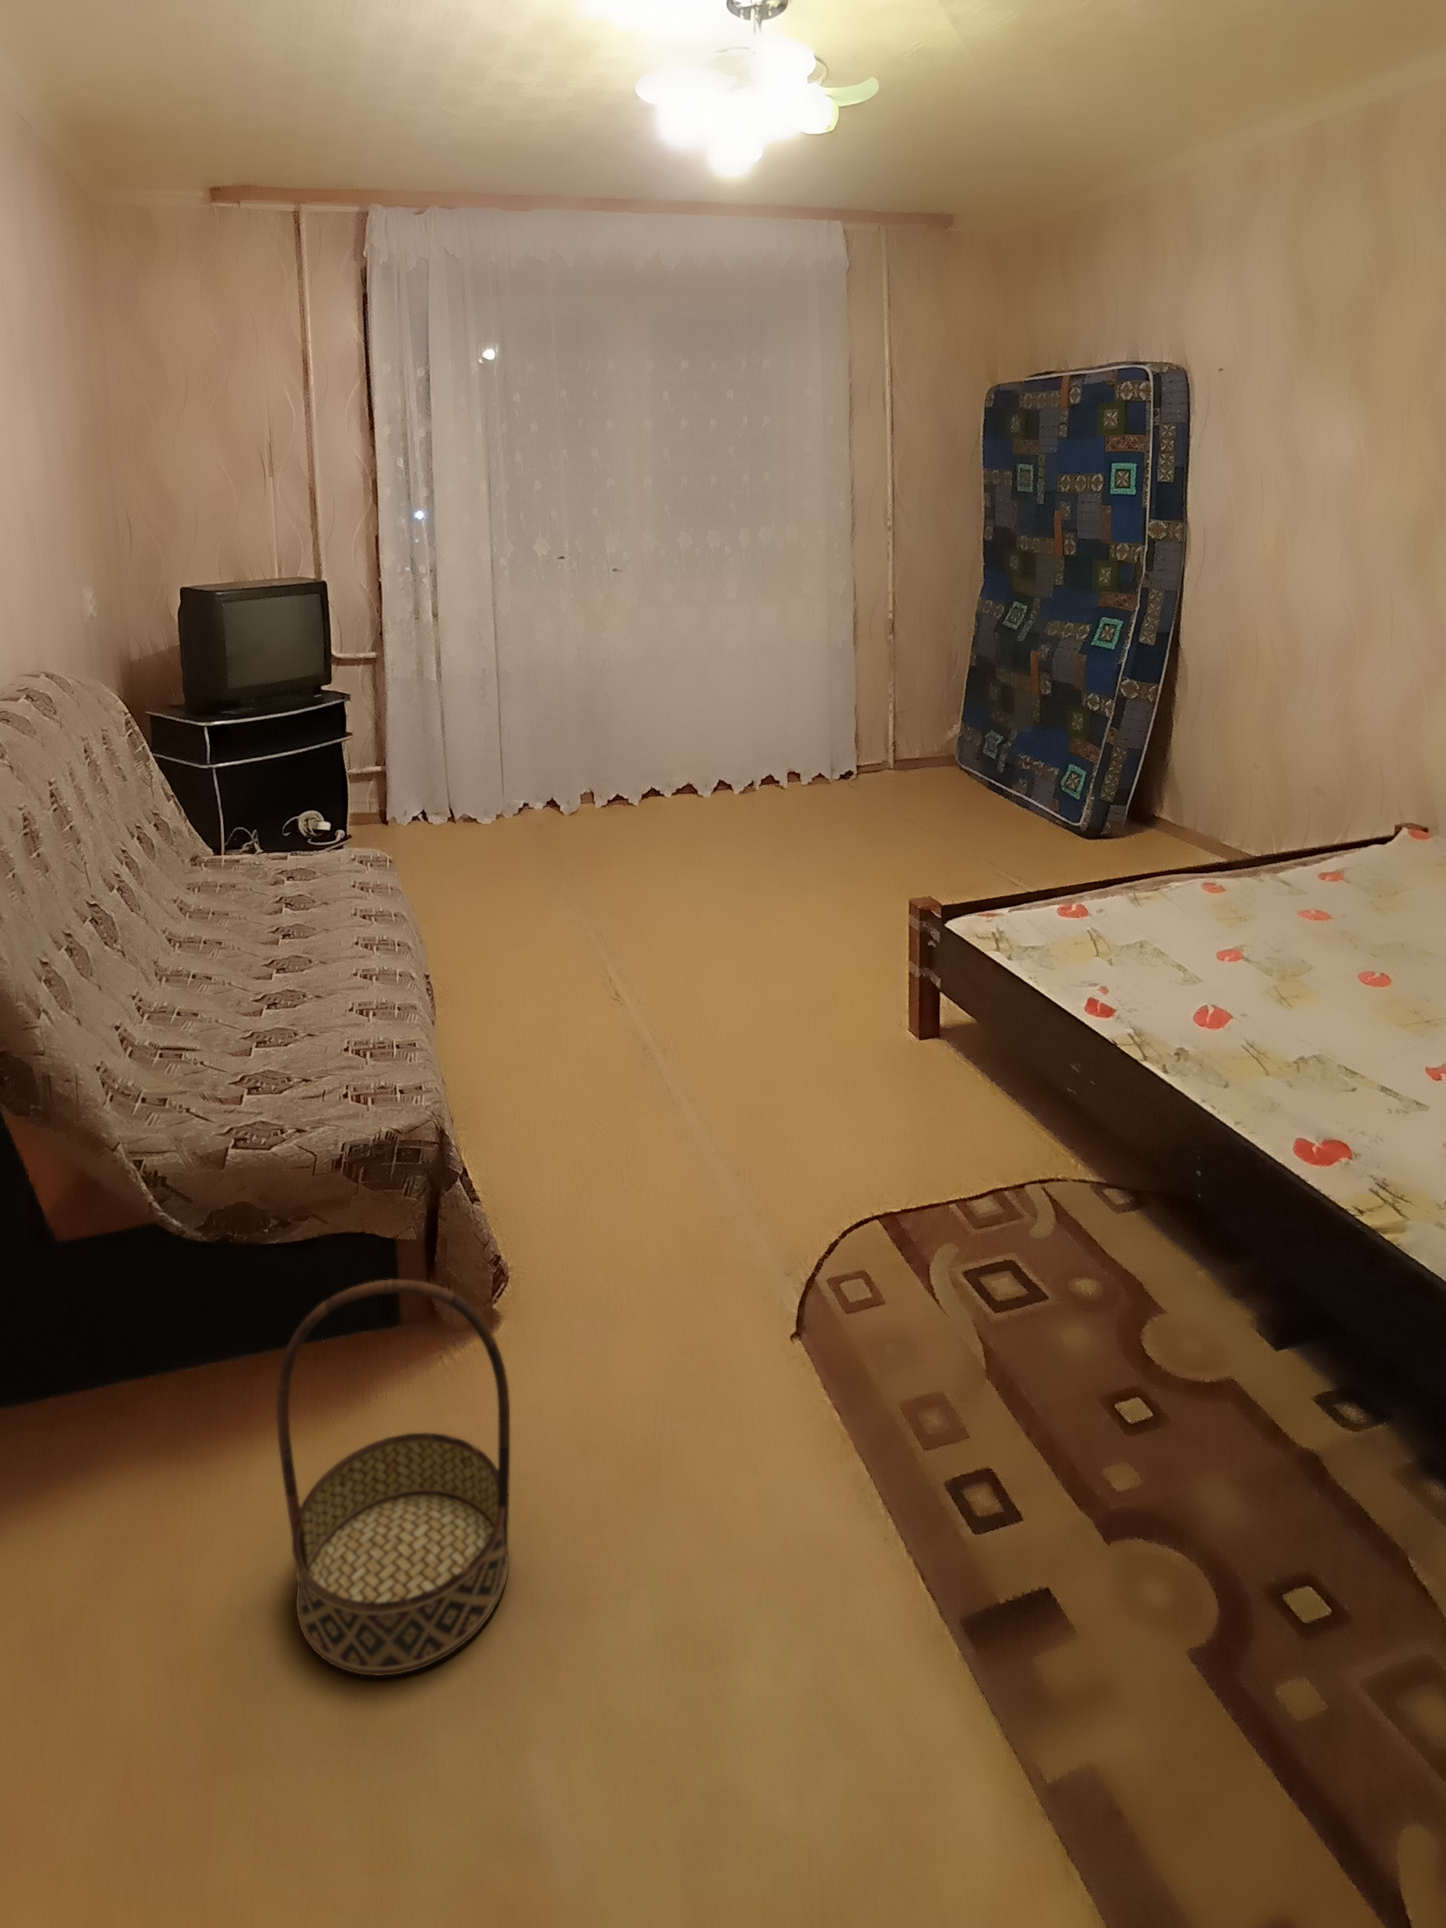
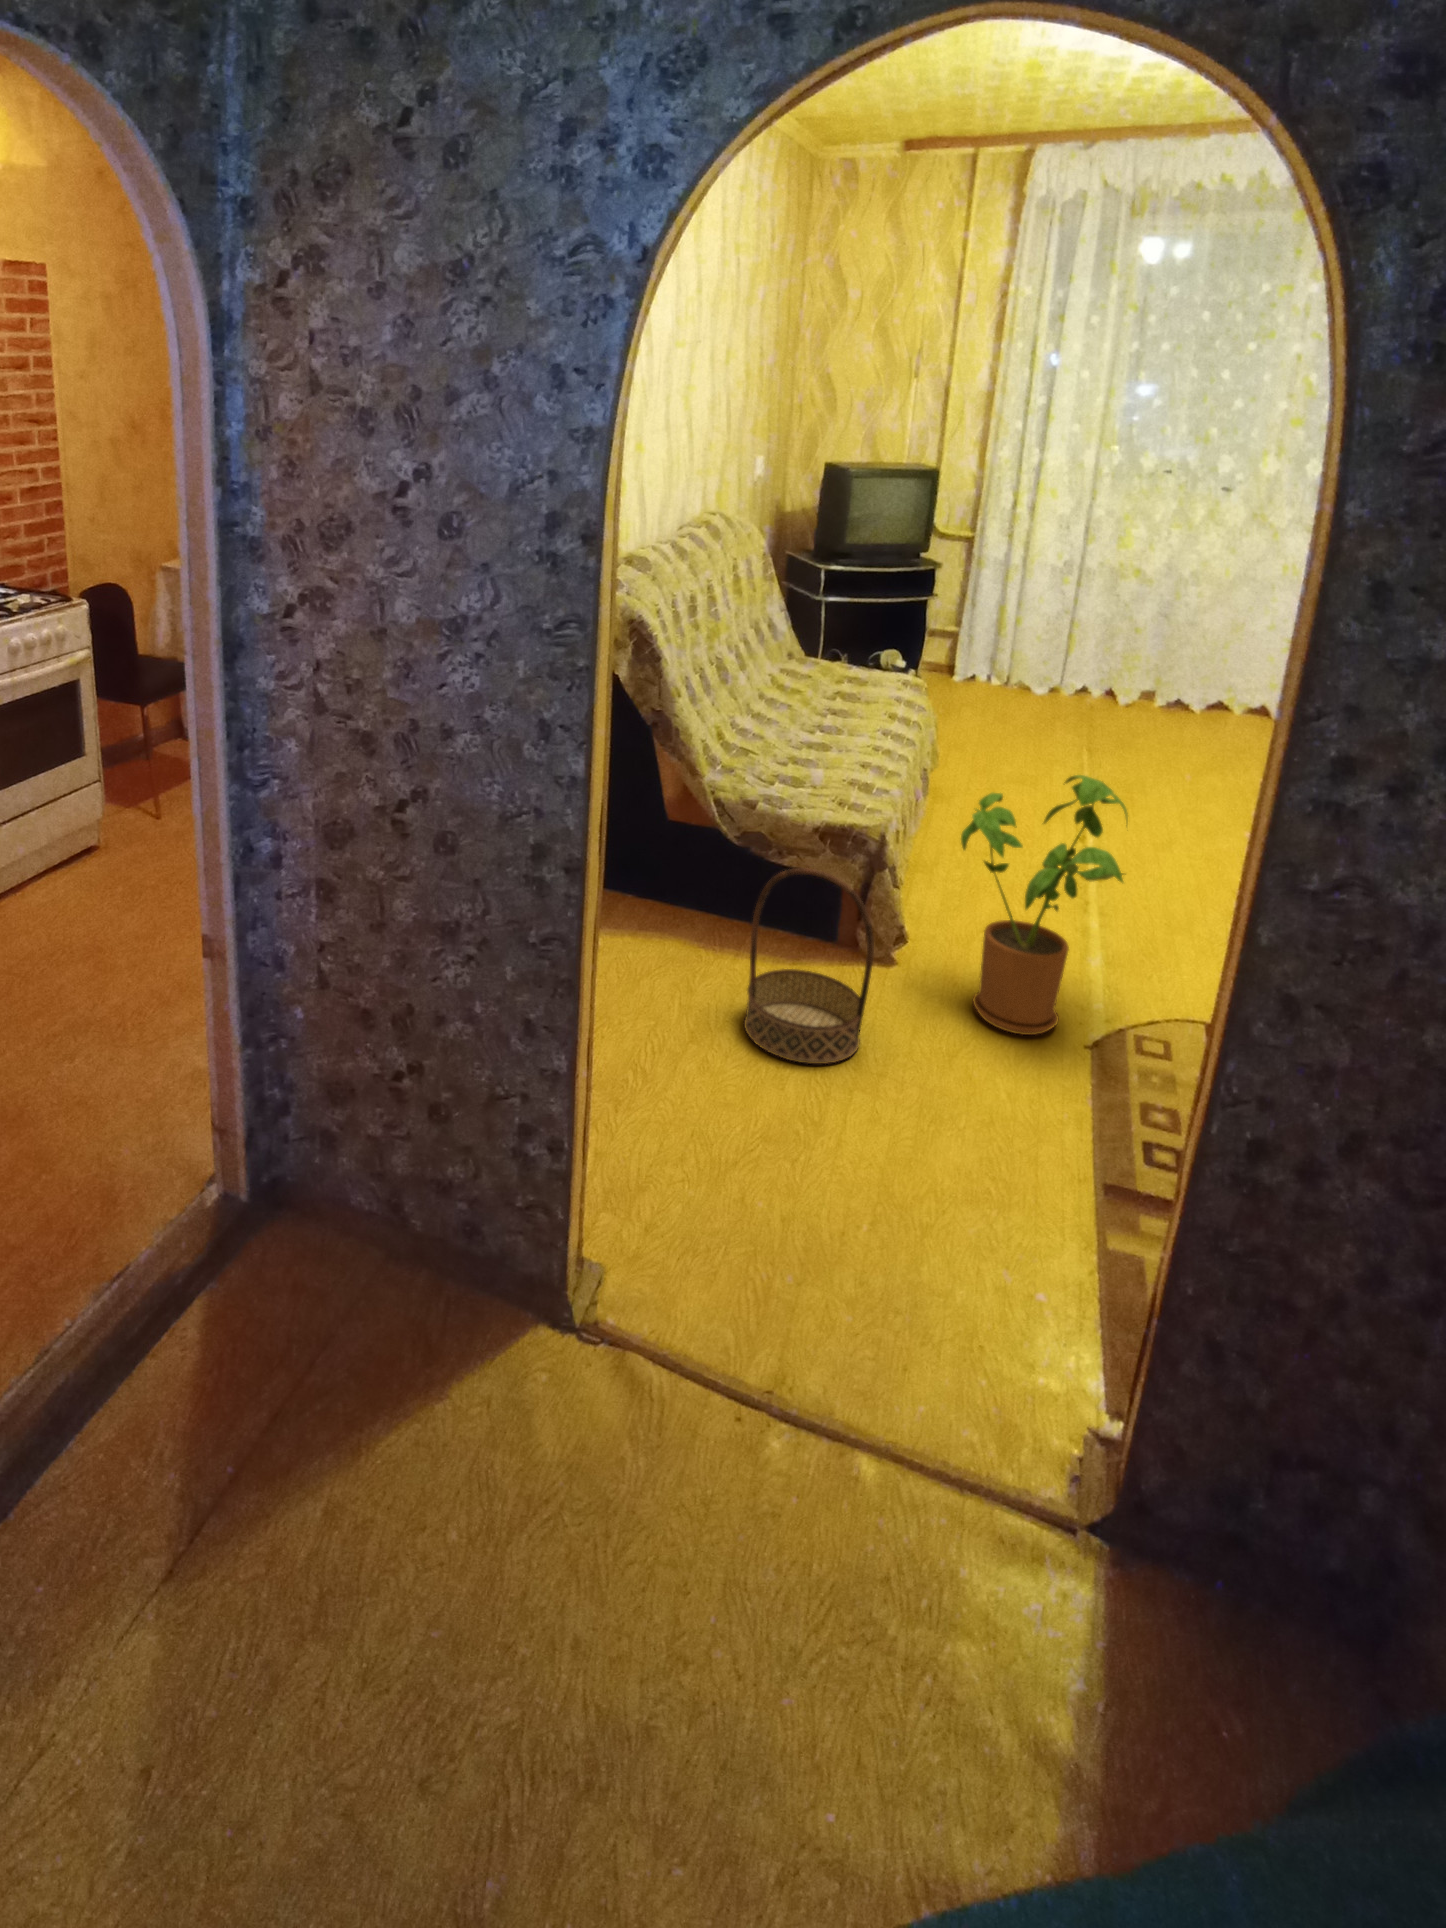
house plant: none [562,955,818,1380] -> present [961,775,1128,1035]

